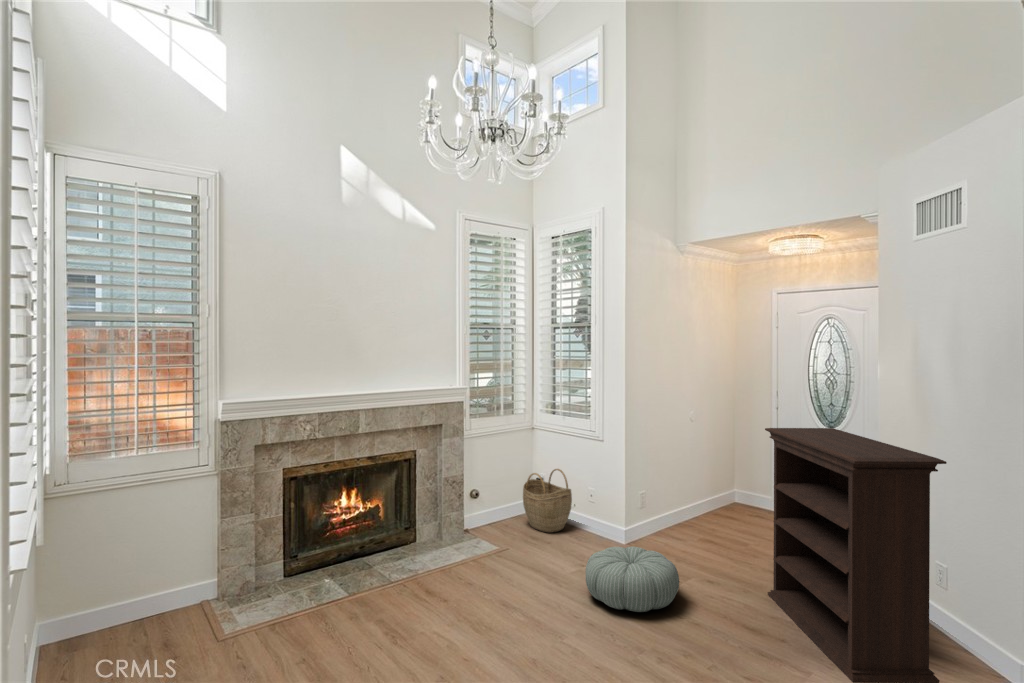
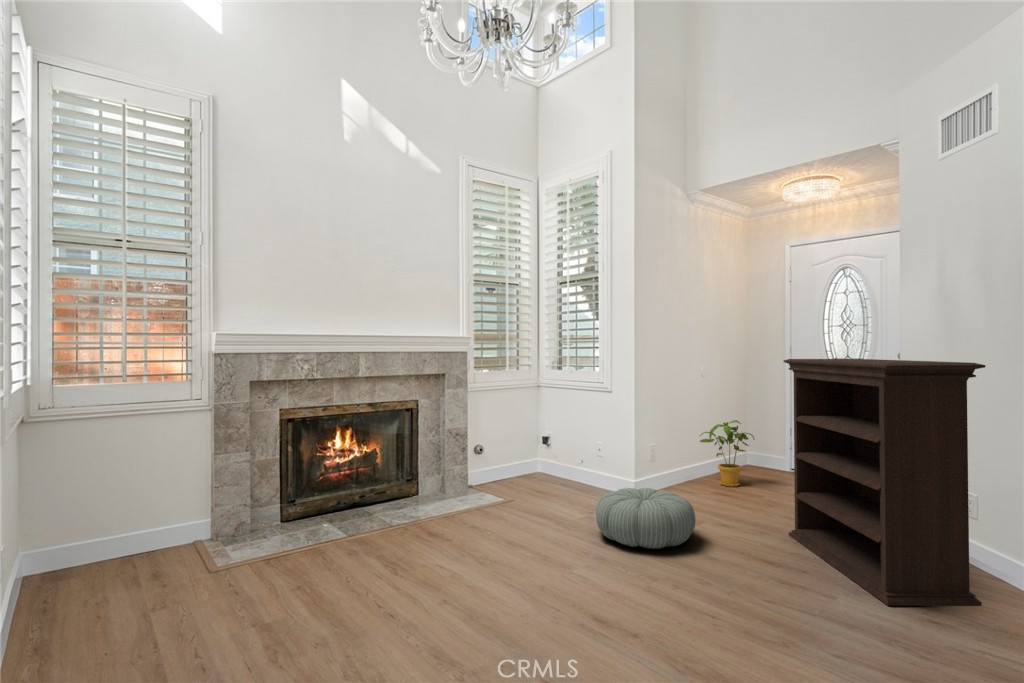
woven basket: present [523,469,572,533] -> none [529,424,580,488]
house plant: none [687,469,740,532] -> present [700,420,755,487]

